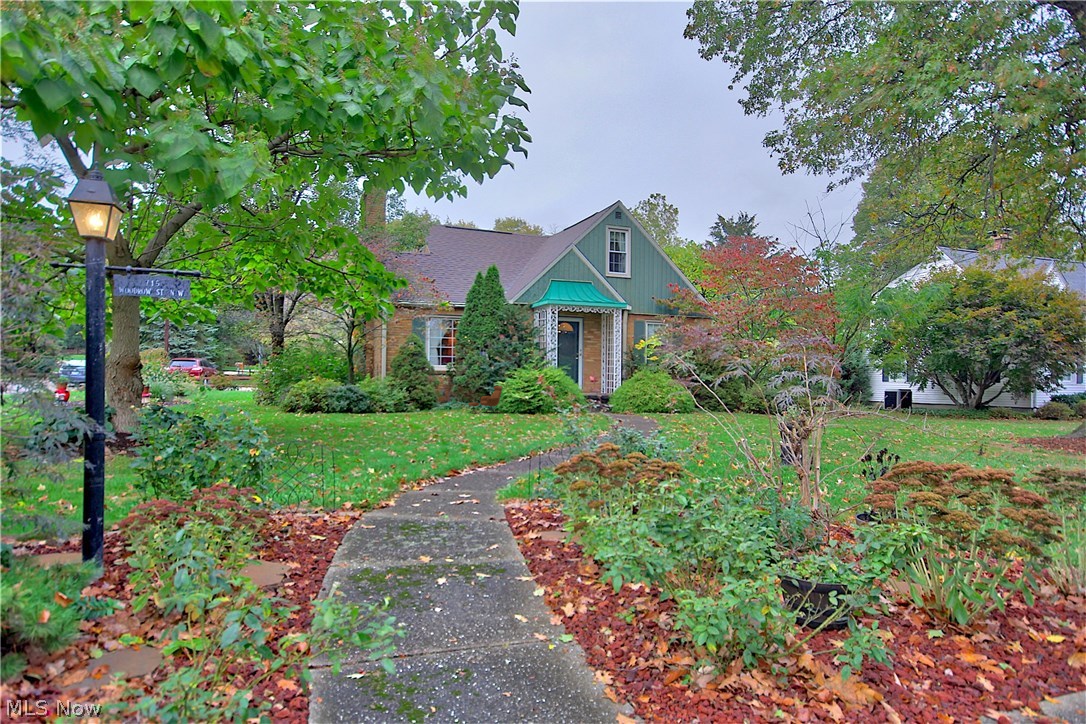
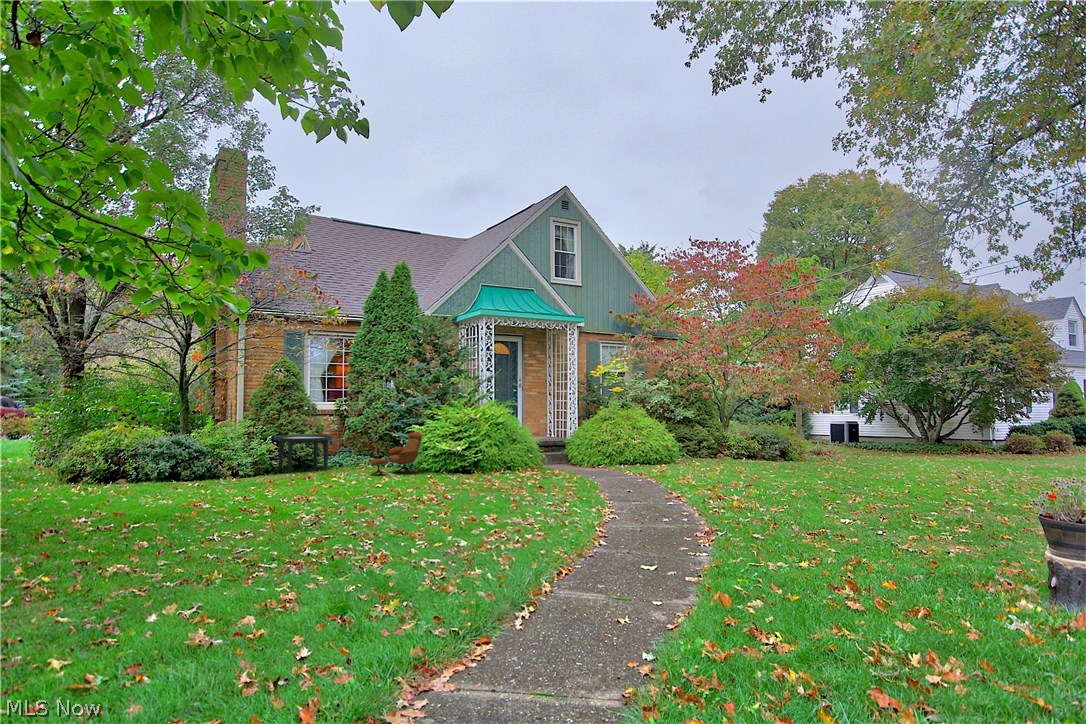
round table: none [407,387,445,411] -> present [274,434,333,472]

